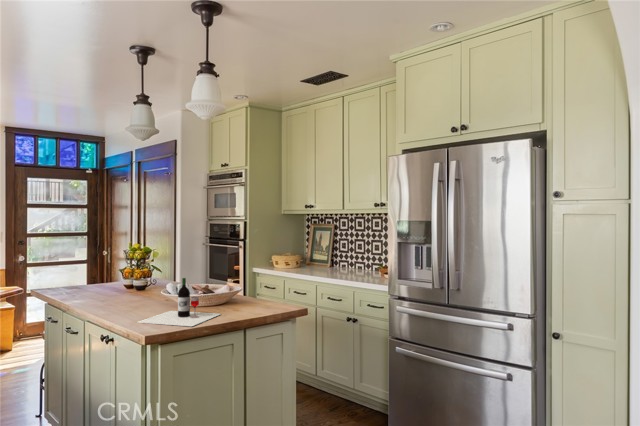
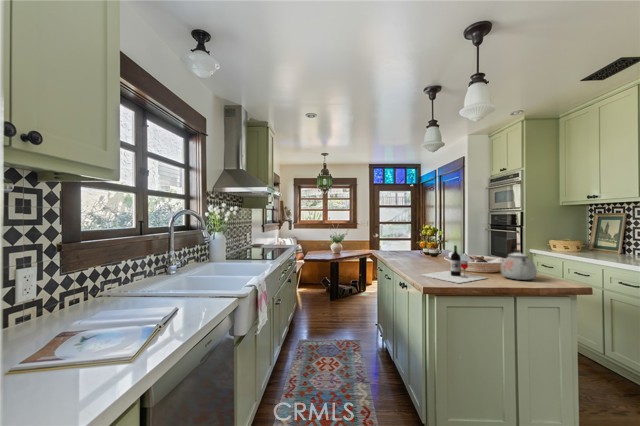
kettle: none [233,270,267,312] -> present [501,243,537,280]

